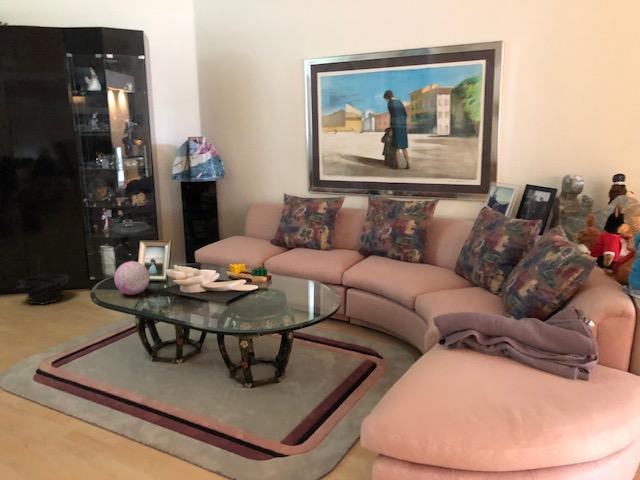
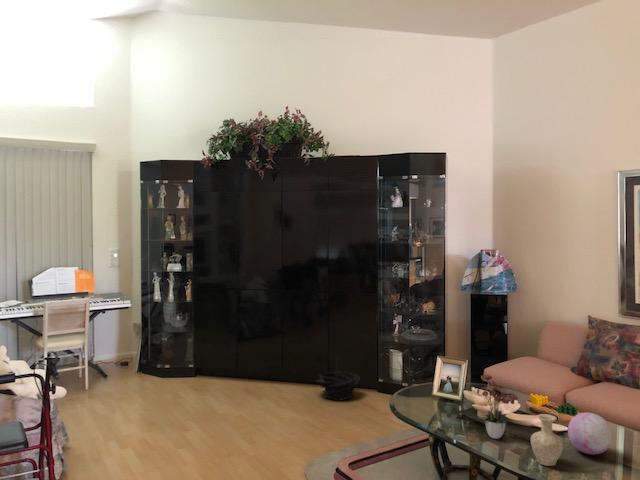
flower arrangement: none [171,246,216,307] -> present [477,375,518,439]
decorative orb: present [114,261,150,295] -> present [568,412,612,455]
vase: none [223,276,250,321] -> present [531,414,563,466]

